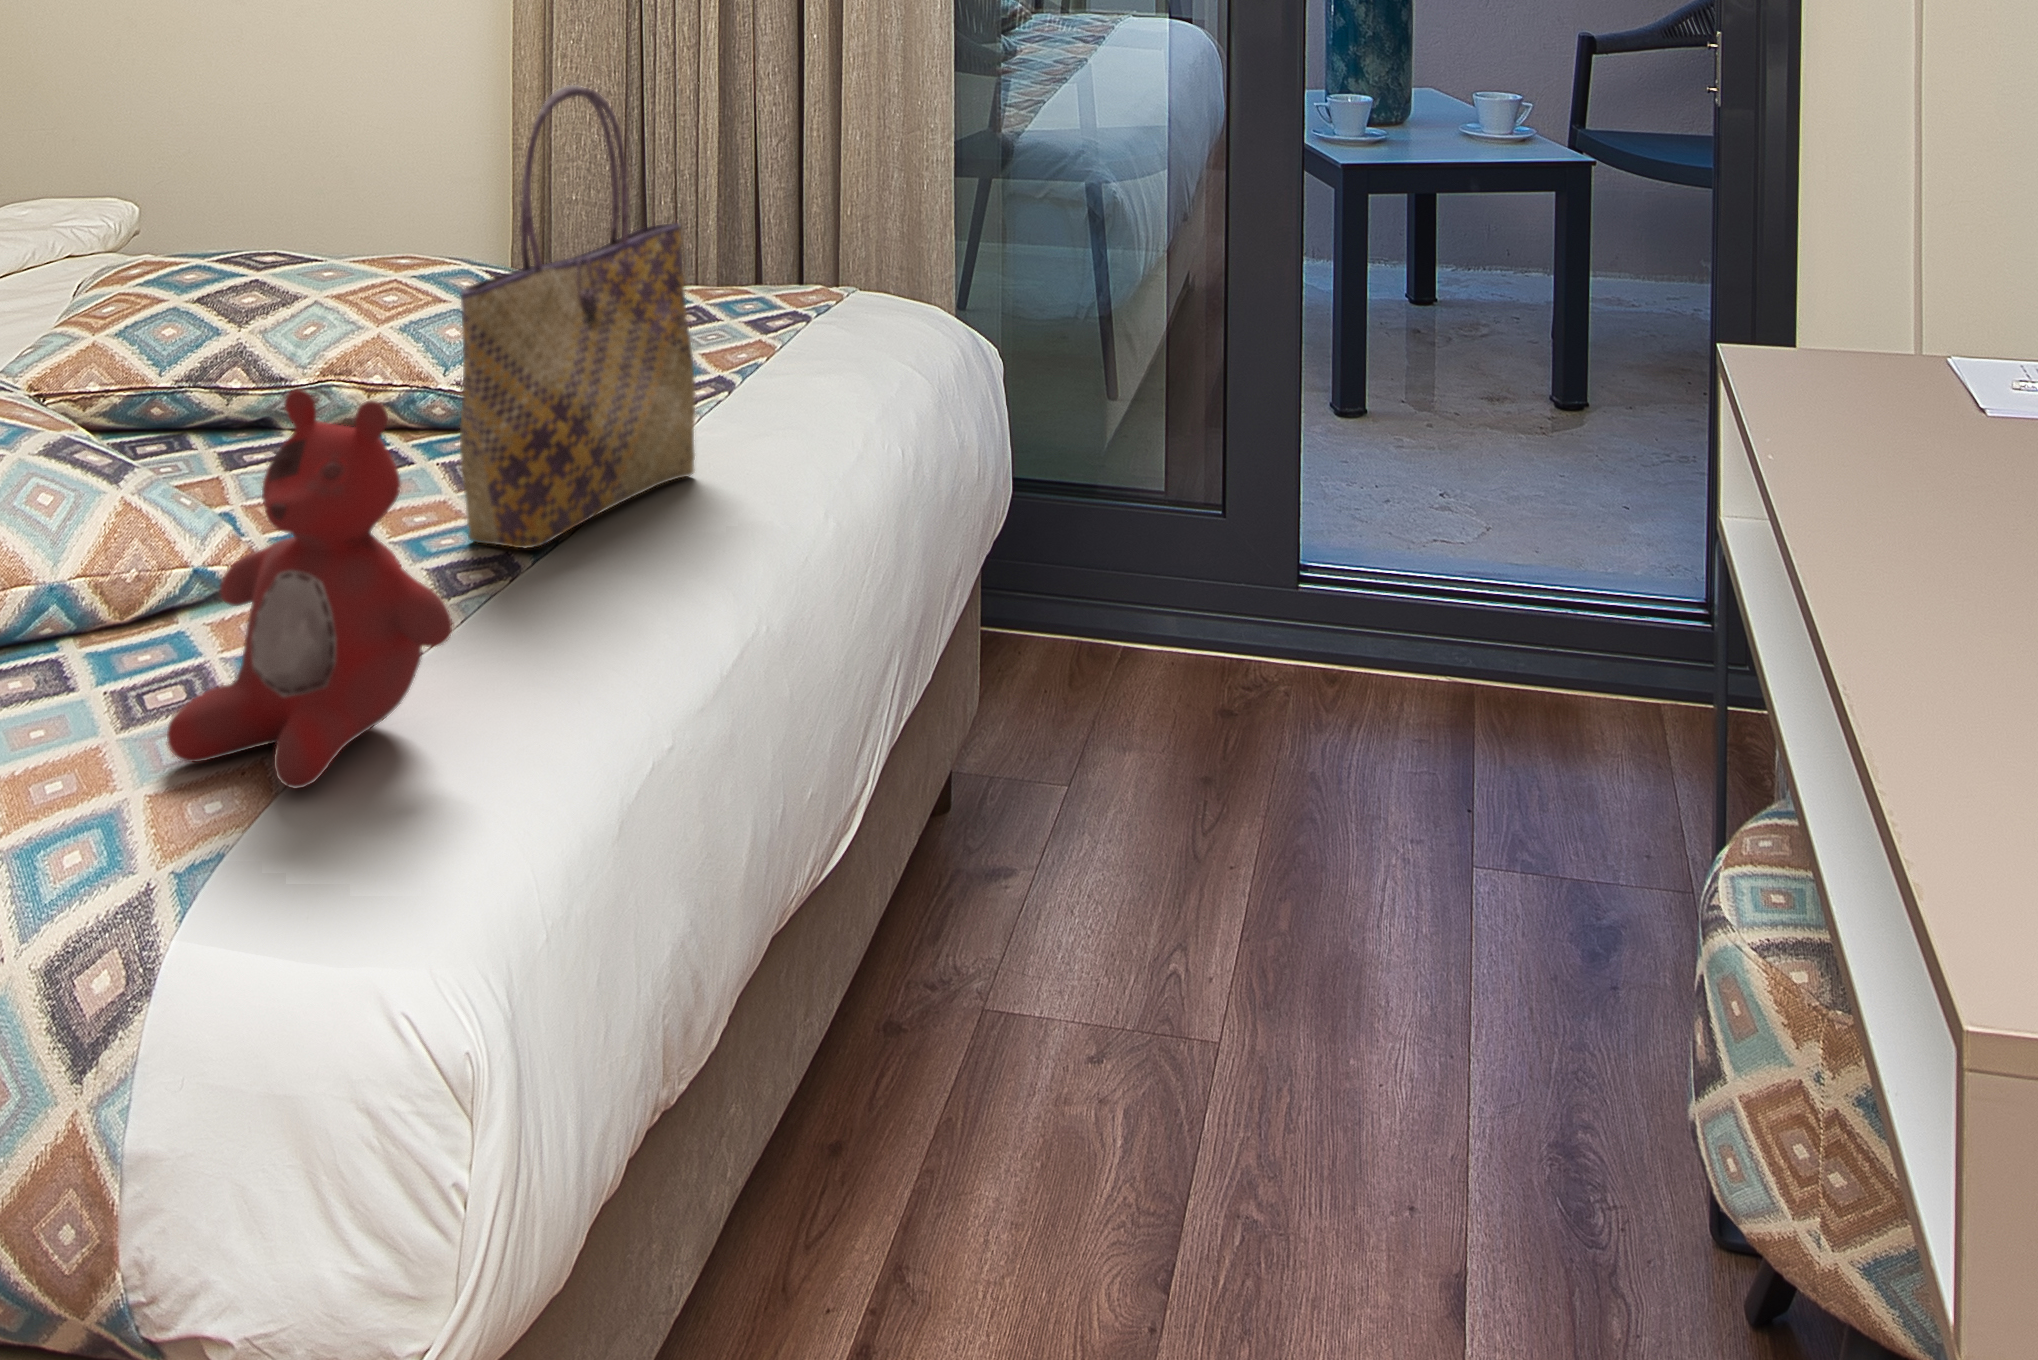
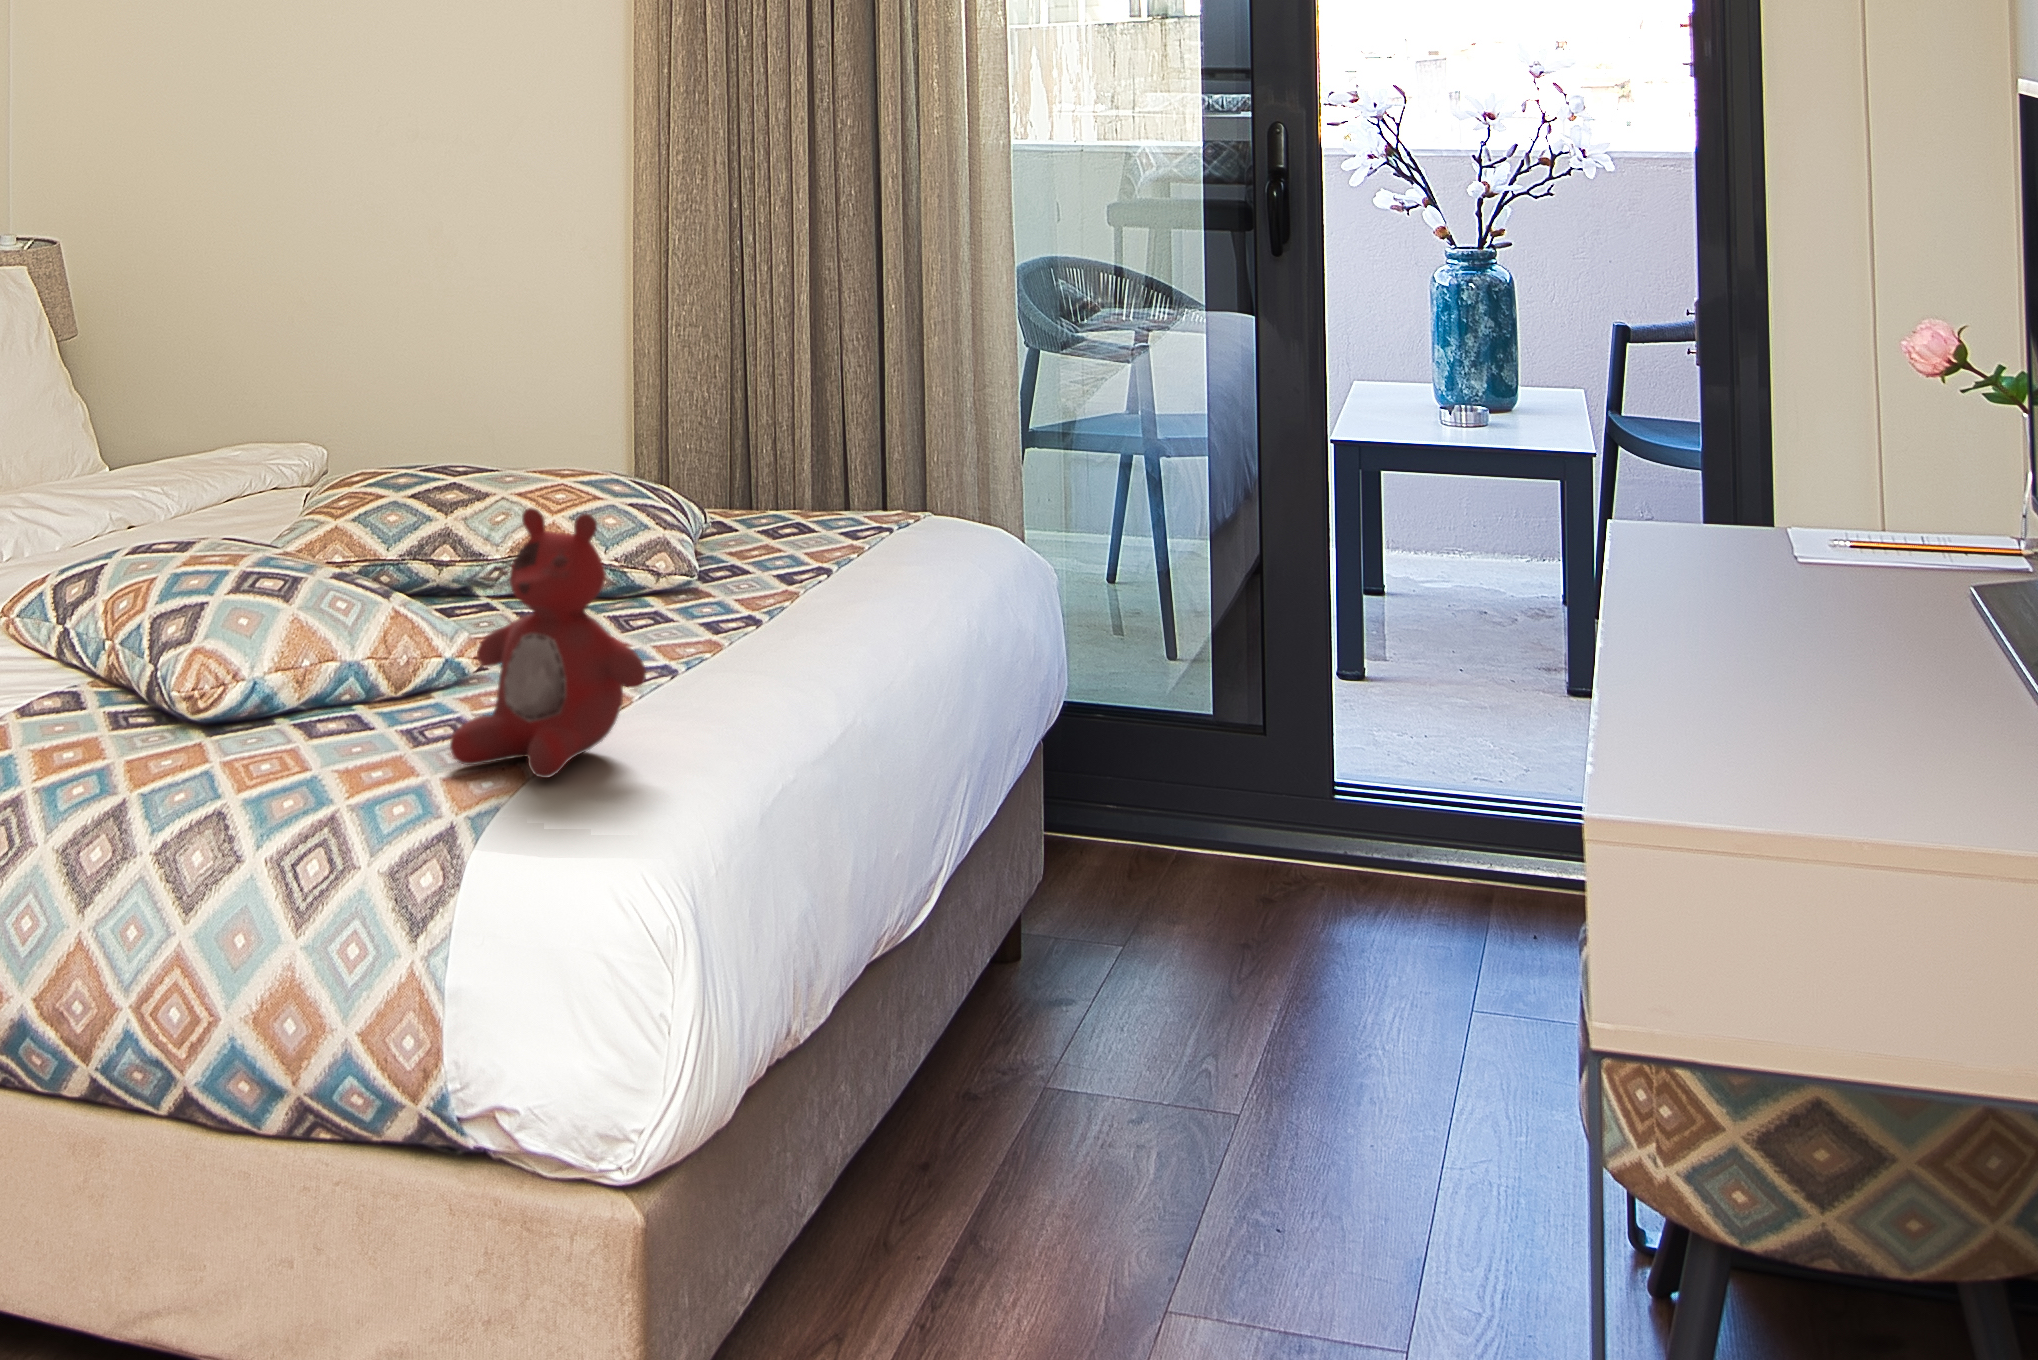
tote bag: present [460,85,695,549] -> none [631,312,807,660]

